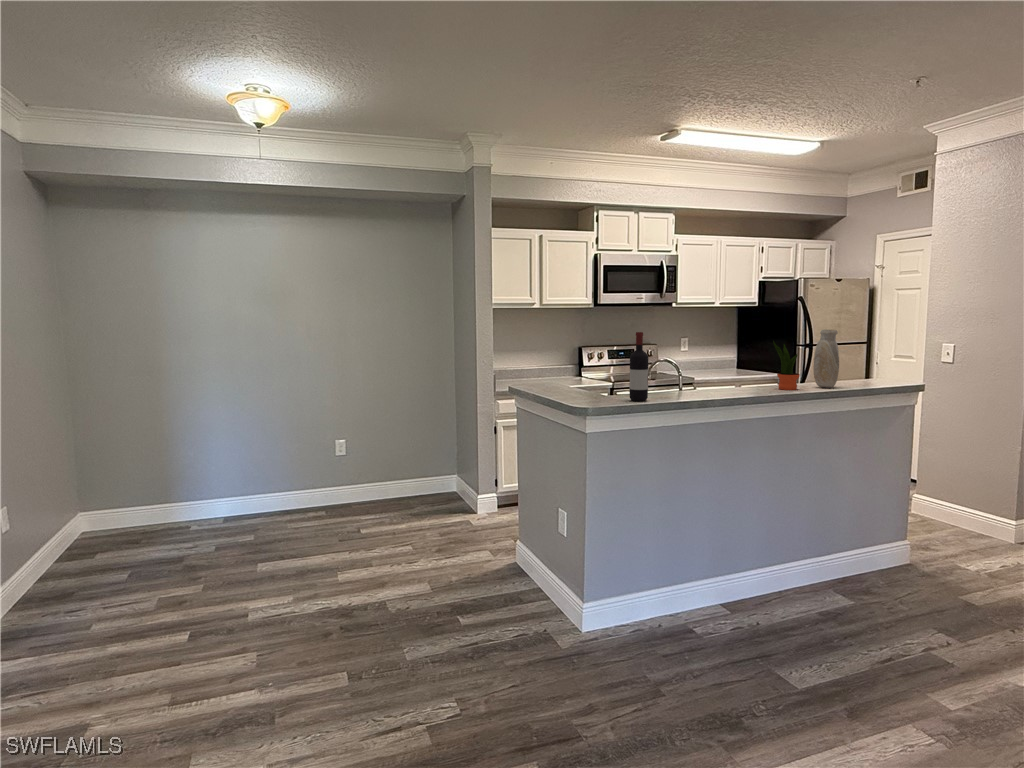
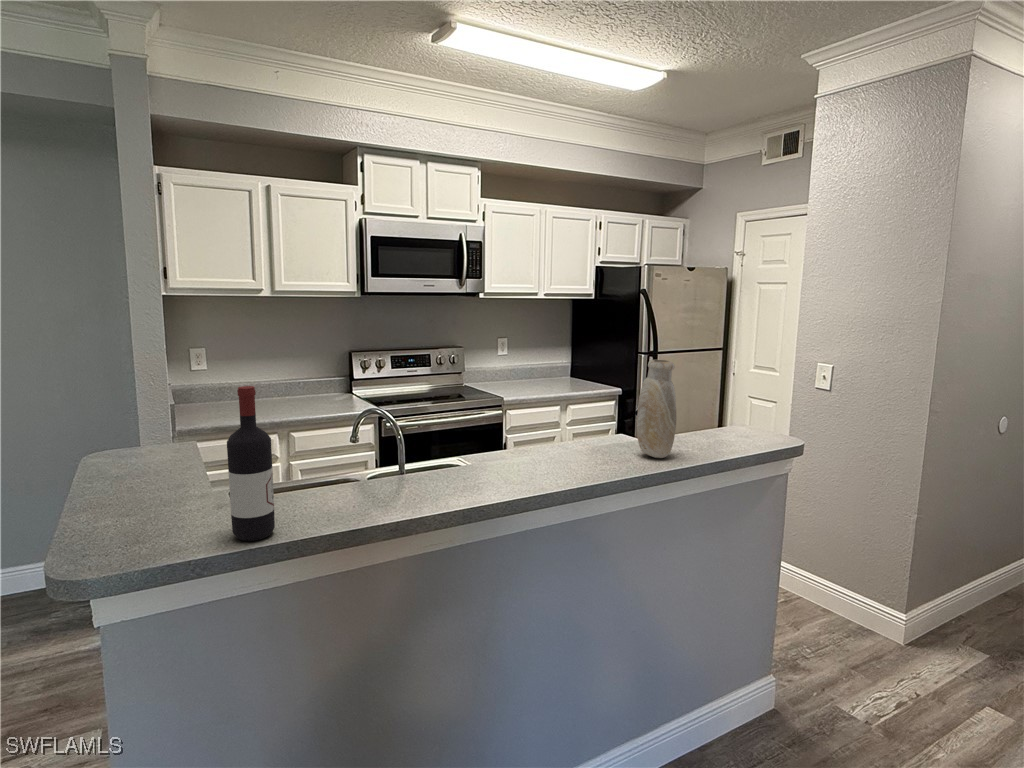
potted plant: present [773,341,800,390] -> none [566,381,611,468]

